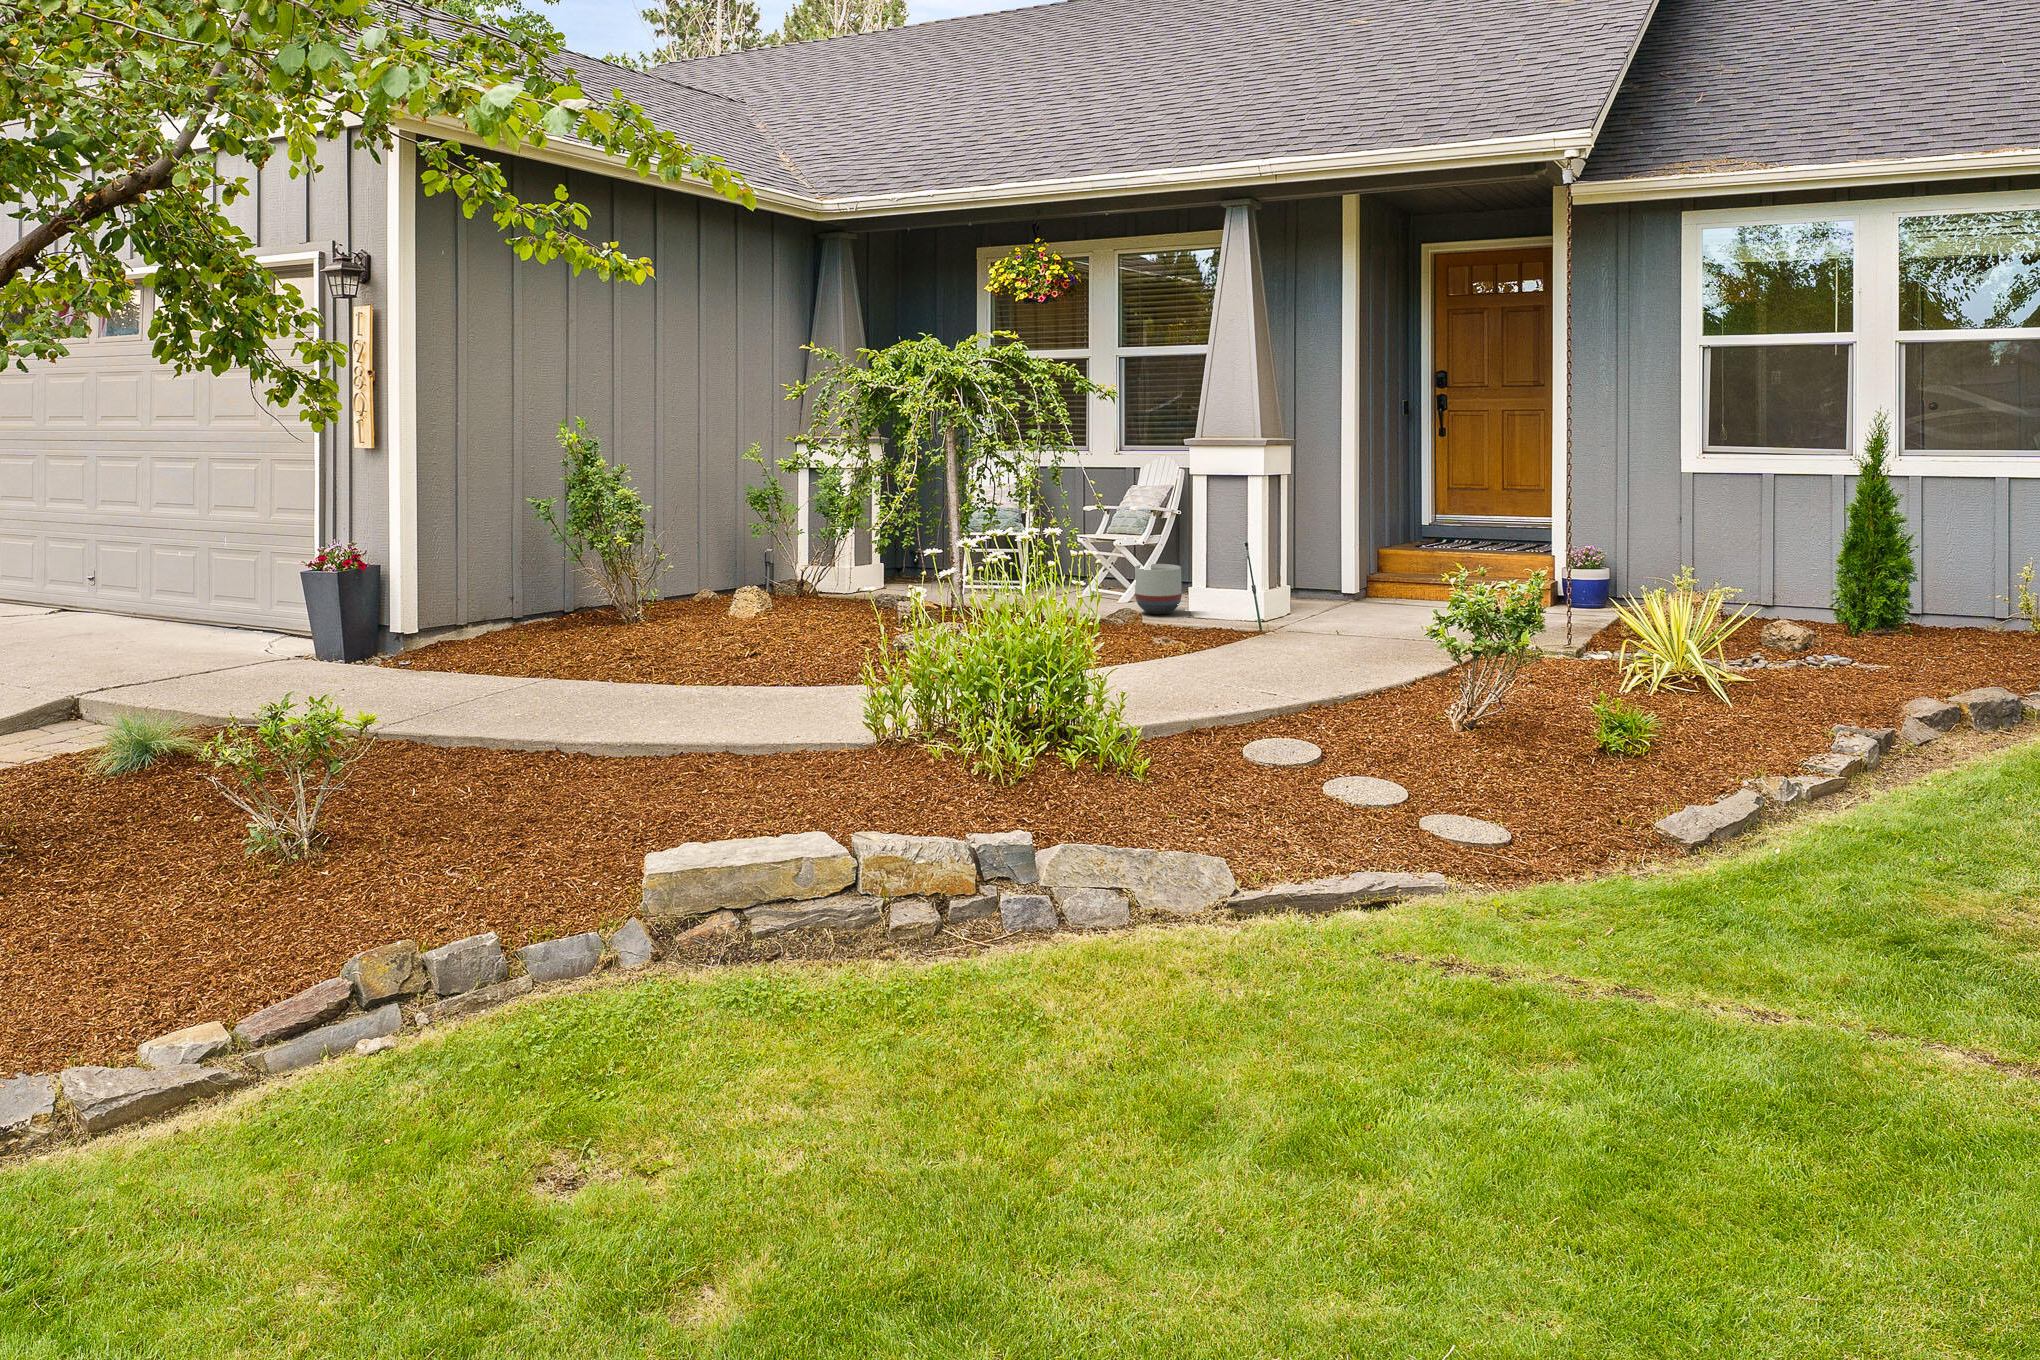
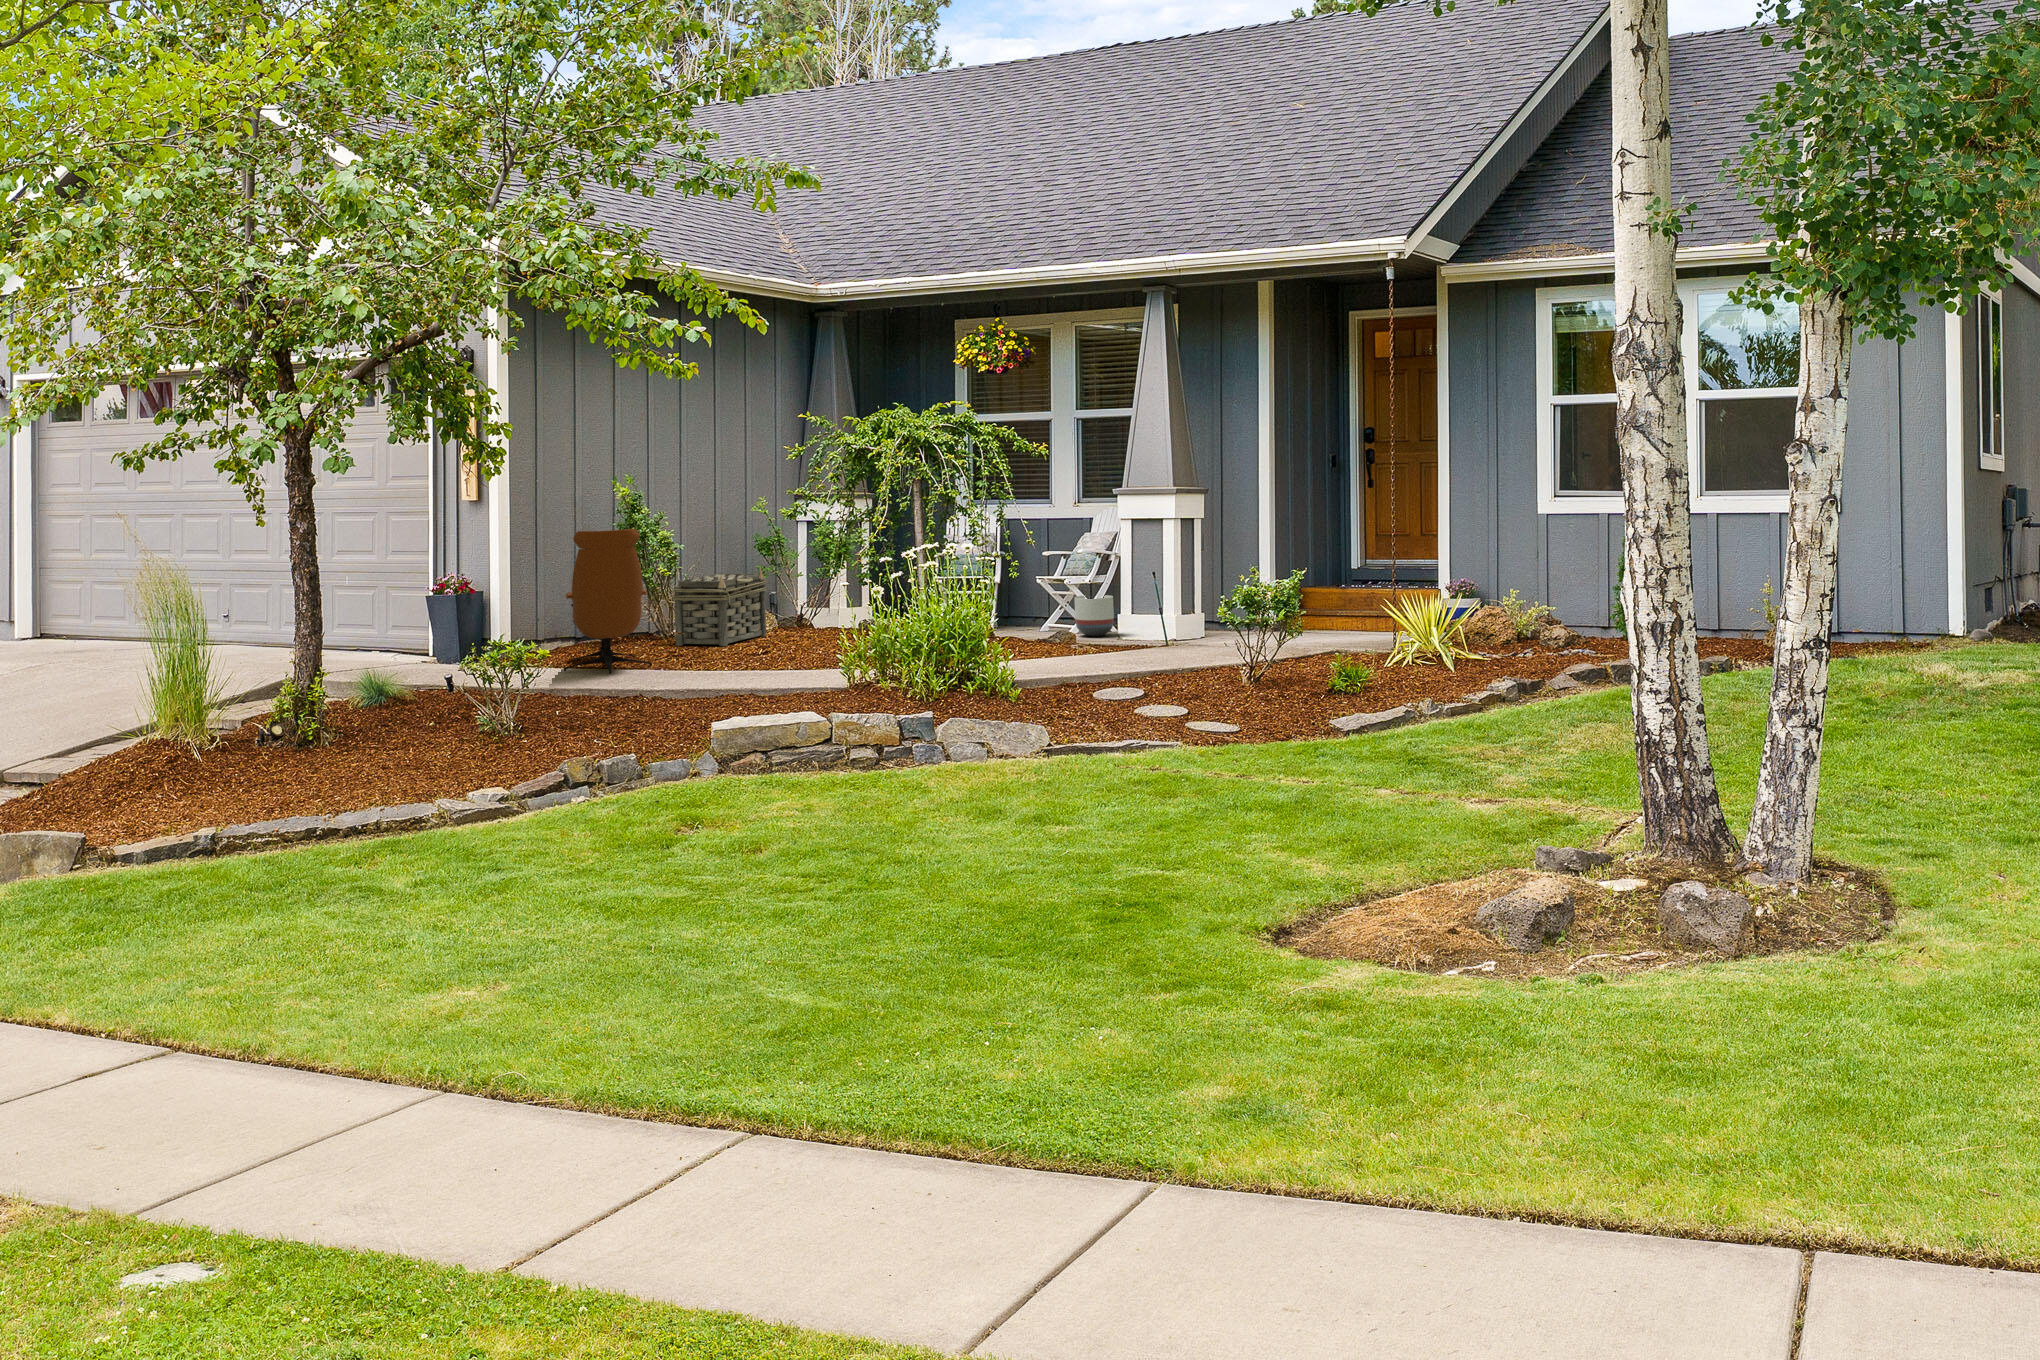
lounge chair: none [500,486,615,672] -> present [564,529,652,674]
basket: none [652,524,767,622] -> present [673,567,766,646]

